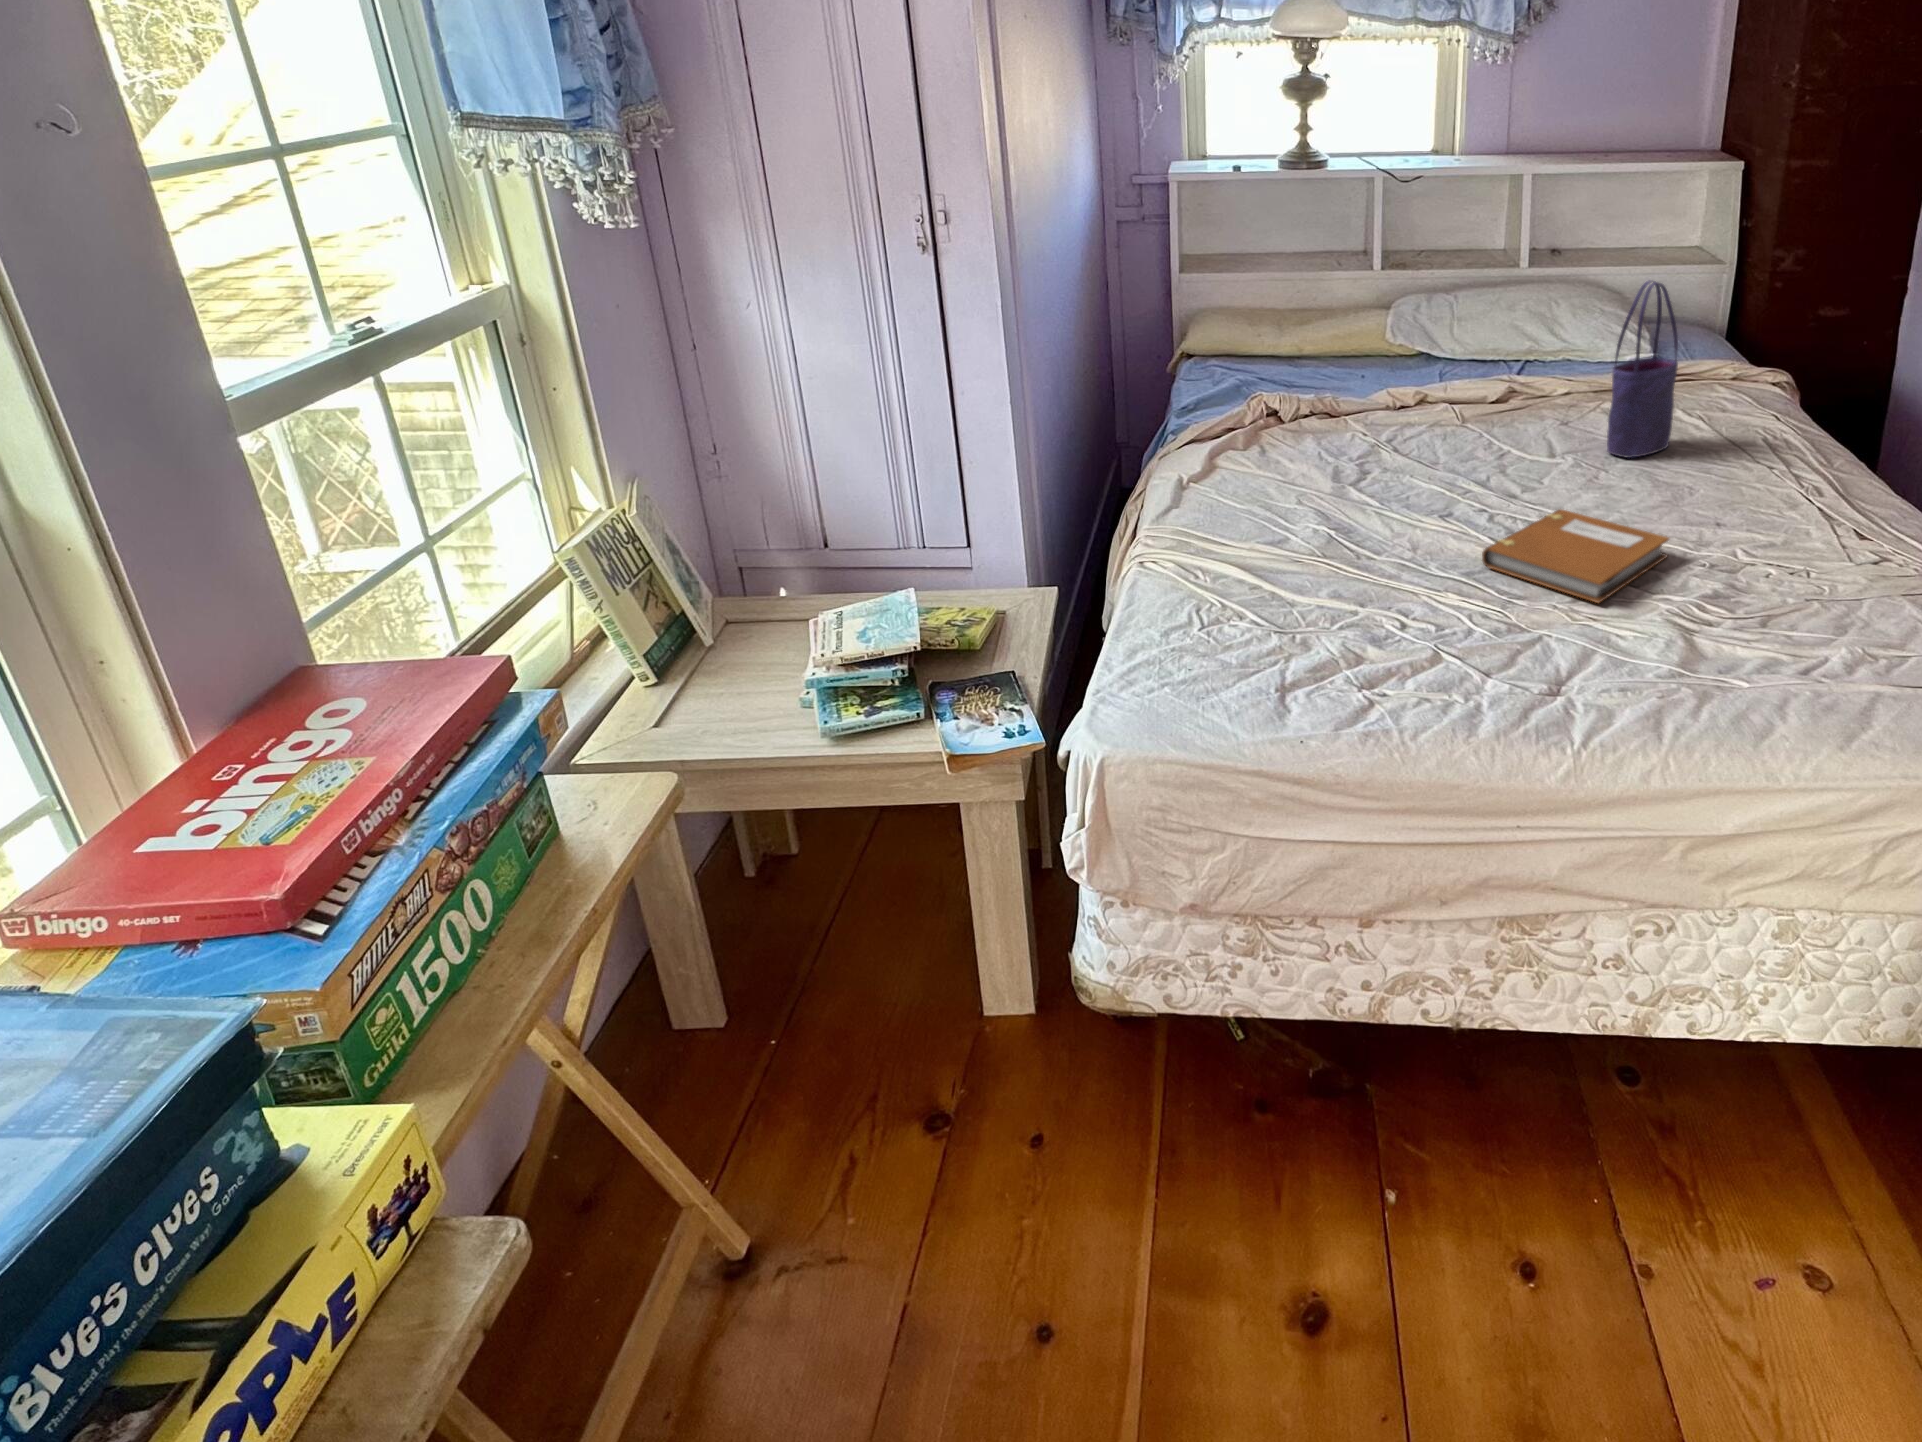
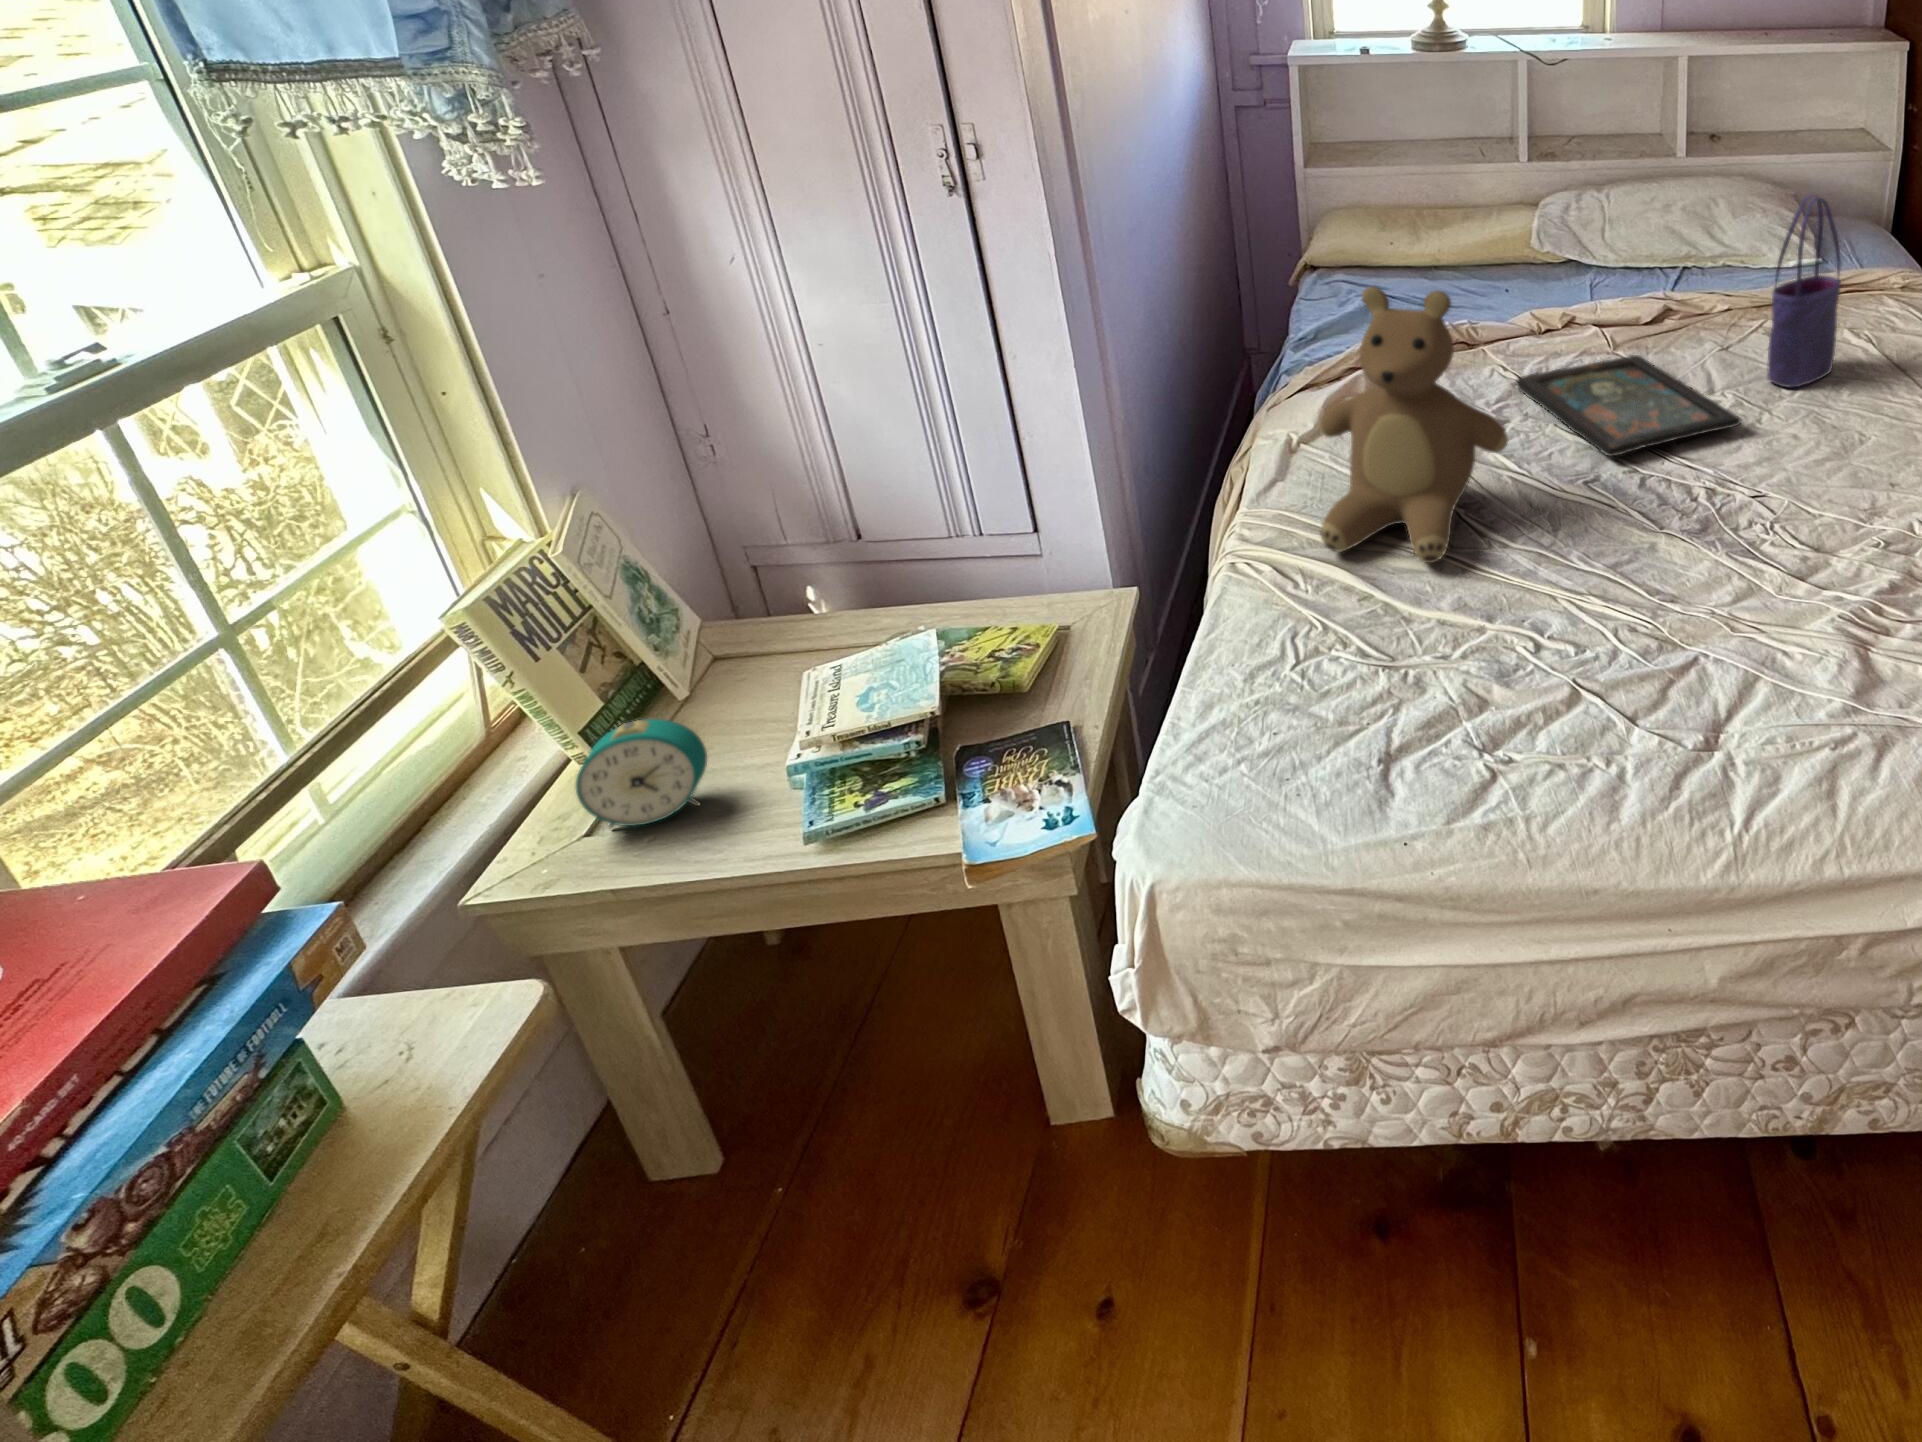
teddy bear: none [1211,335,1375,566] -> present [1319,287,1508,563]
tray: none [1374,429,1582,501] -> present [1516,355,1741,456]
notebook: present [1482,509,1669,603] -> none [1631,469,1838,604]
alarm clock: none [662,632,749,716] -> present [576,719,707,828]

